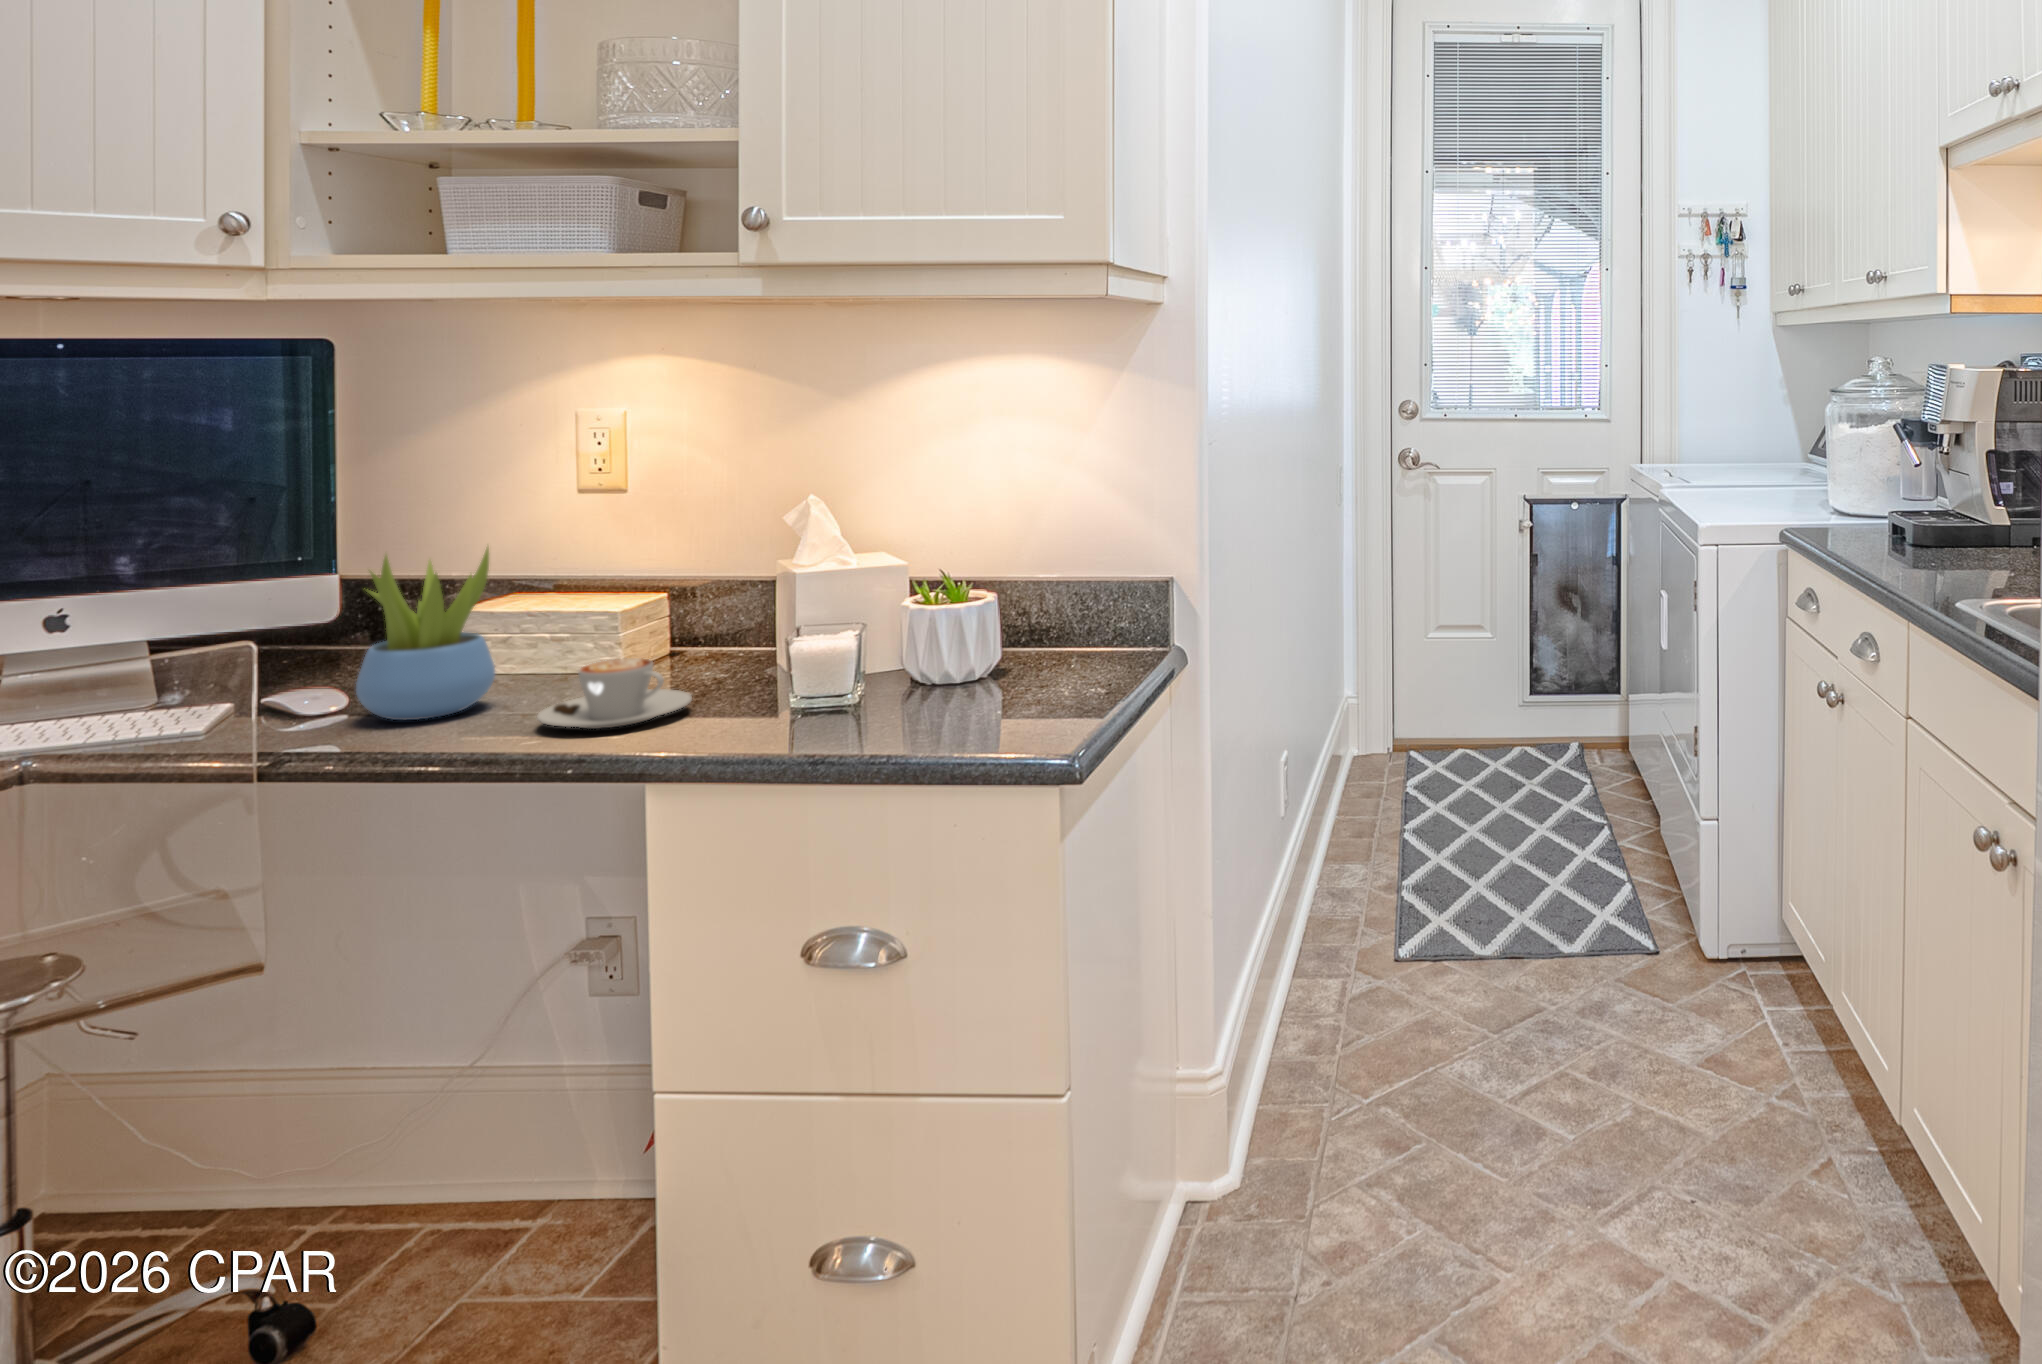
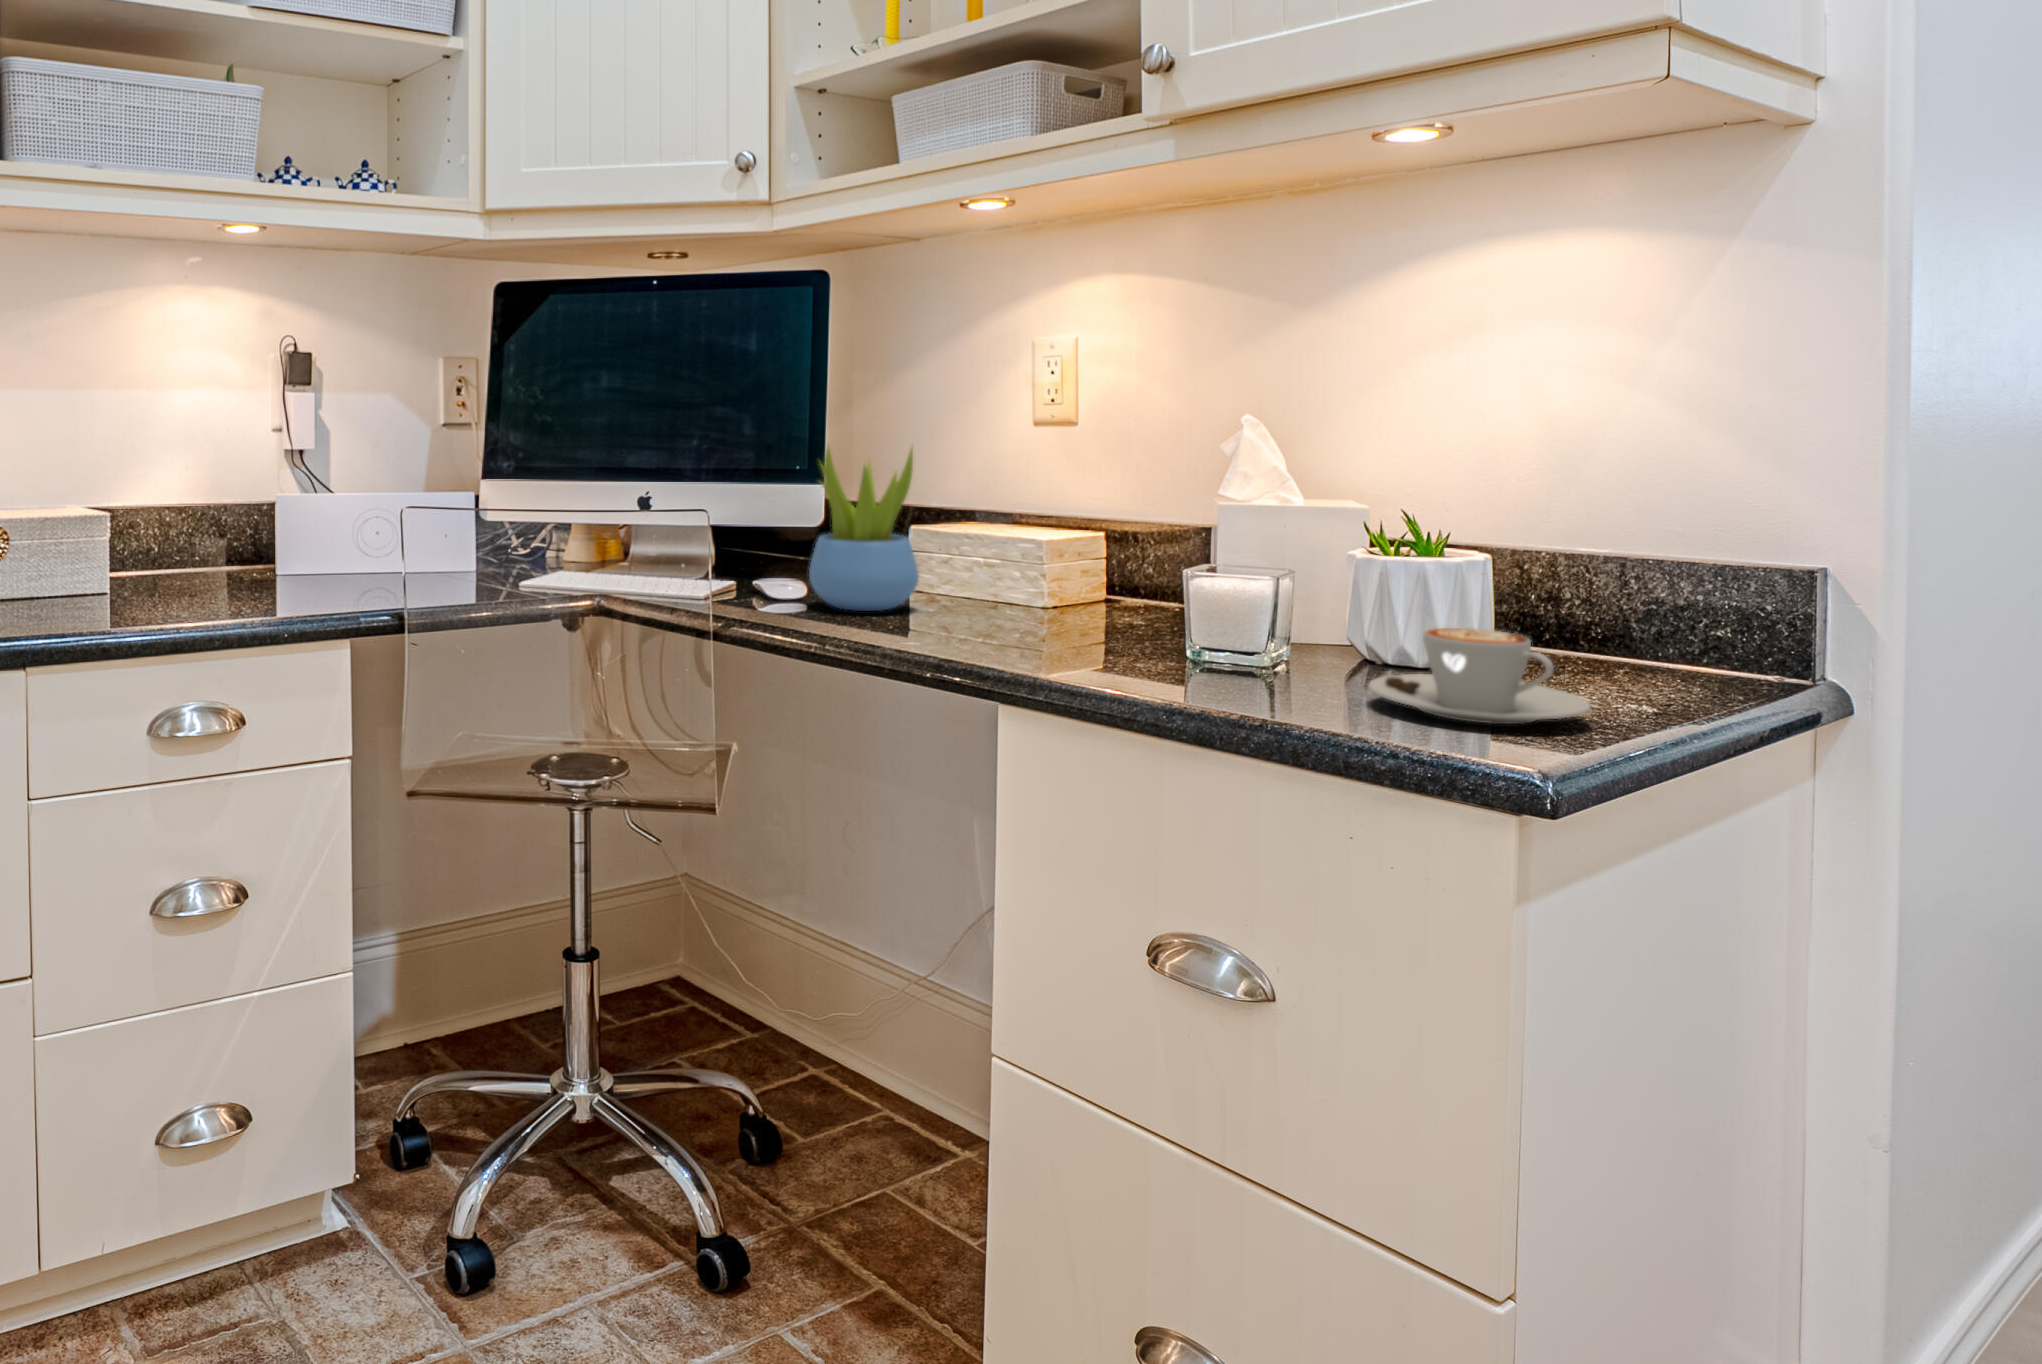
coffee cup: present [537,658,692,729] -> present [1368,628,1591,724]

